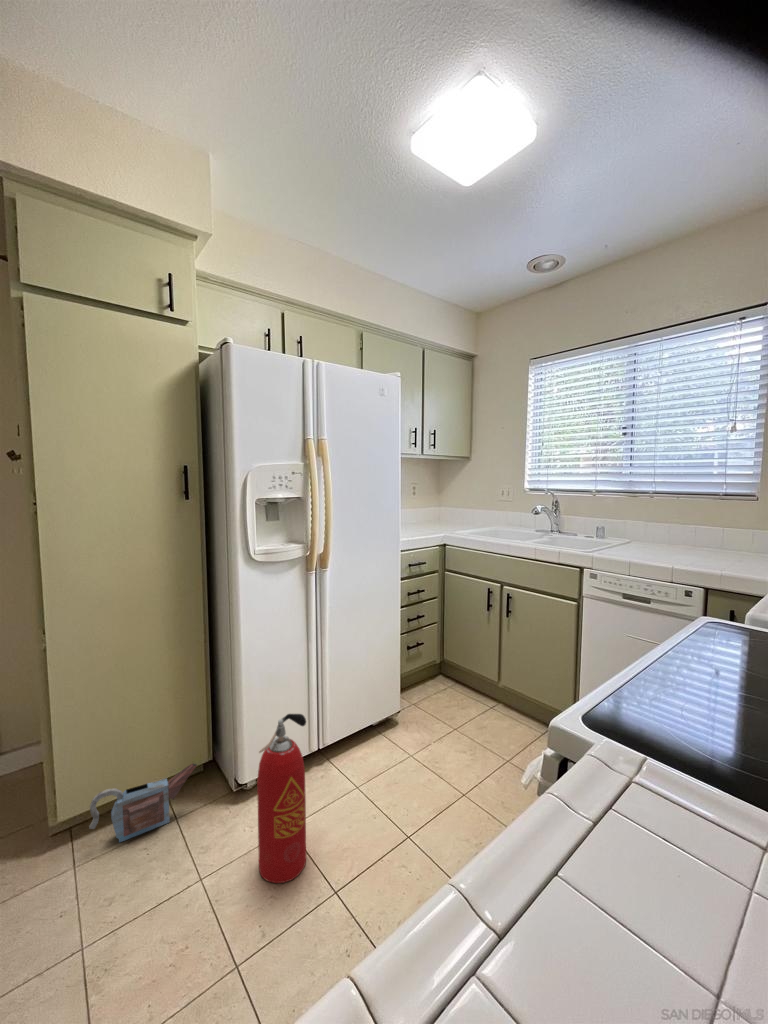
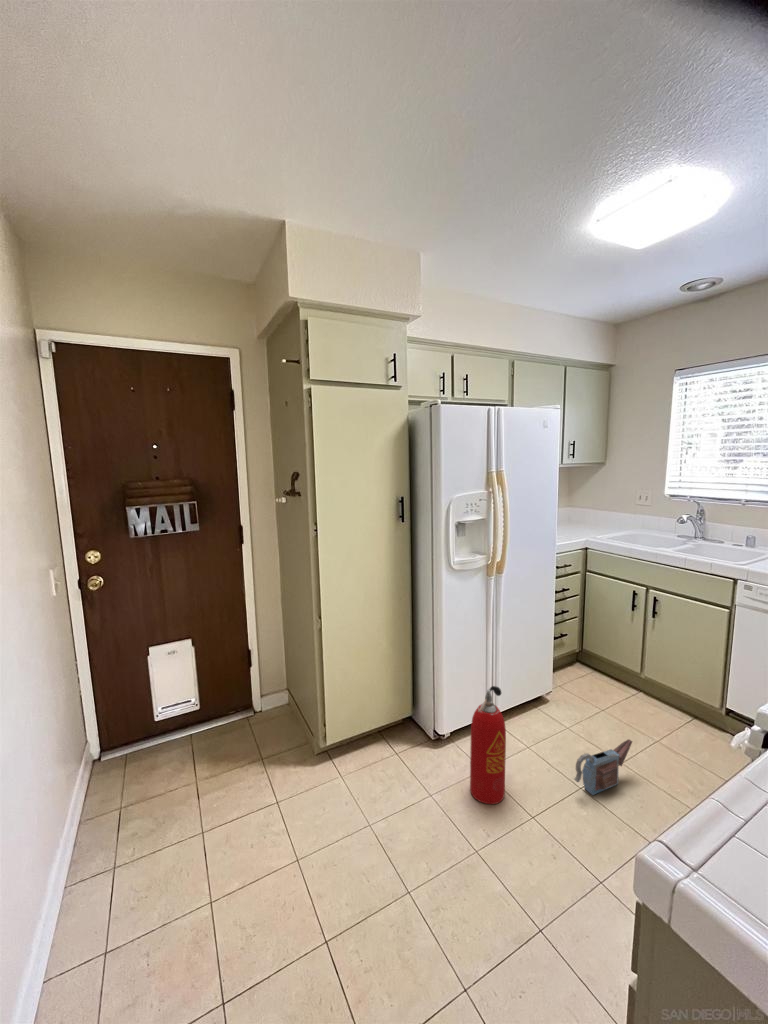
watering can: present [89,763,197,842] -> present [575,740,632,795]

